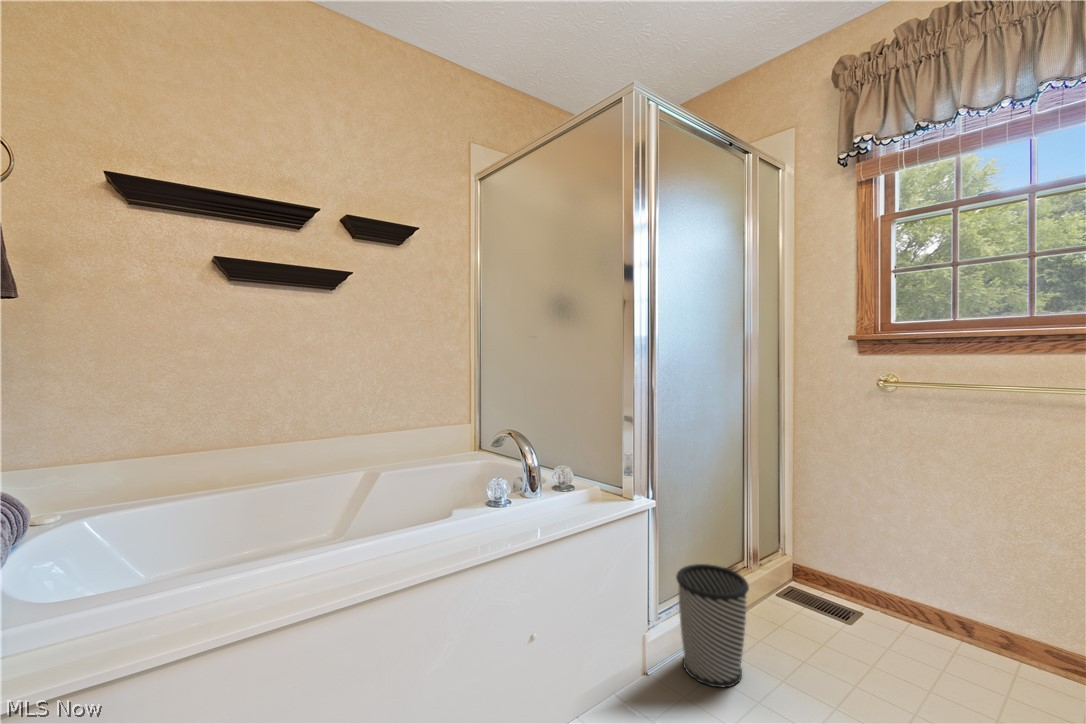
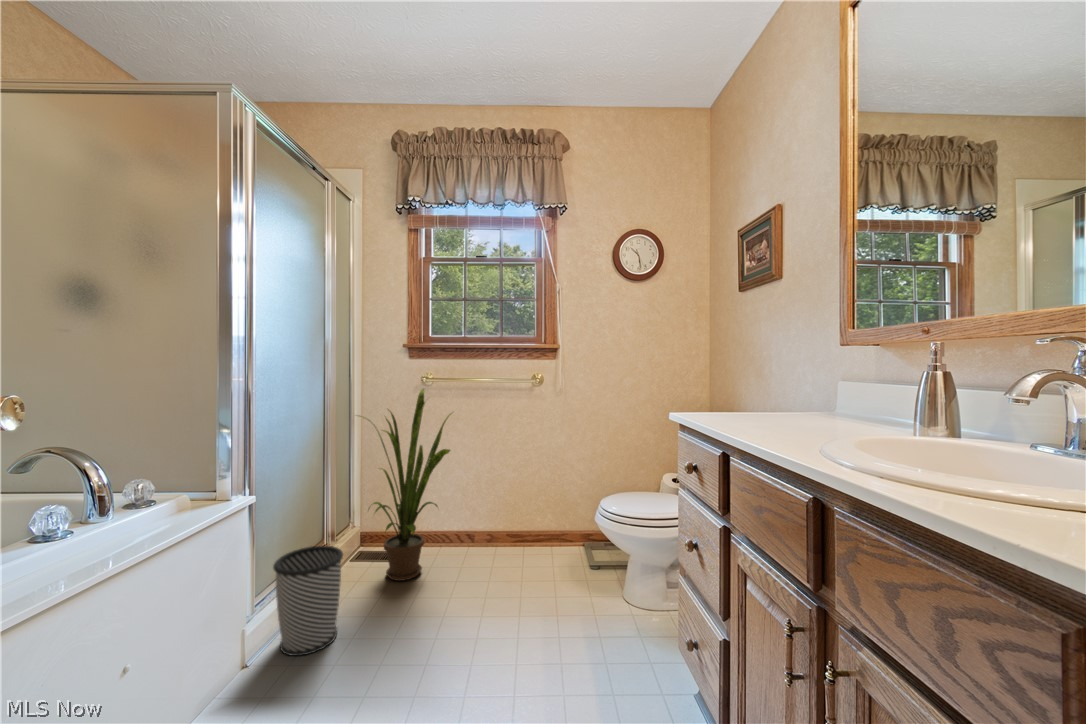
house plant: none [777,397,931,653] -> present [360,389,452,581]

